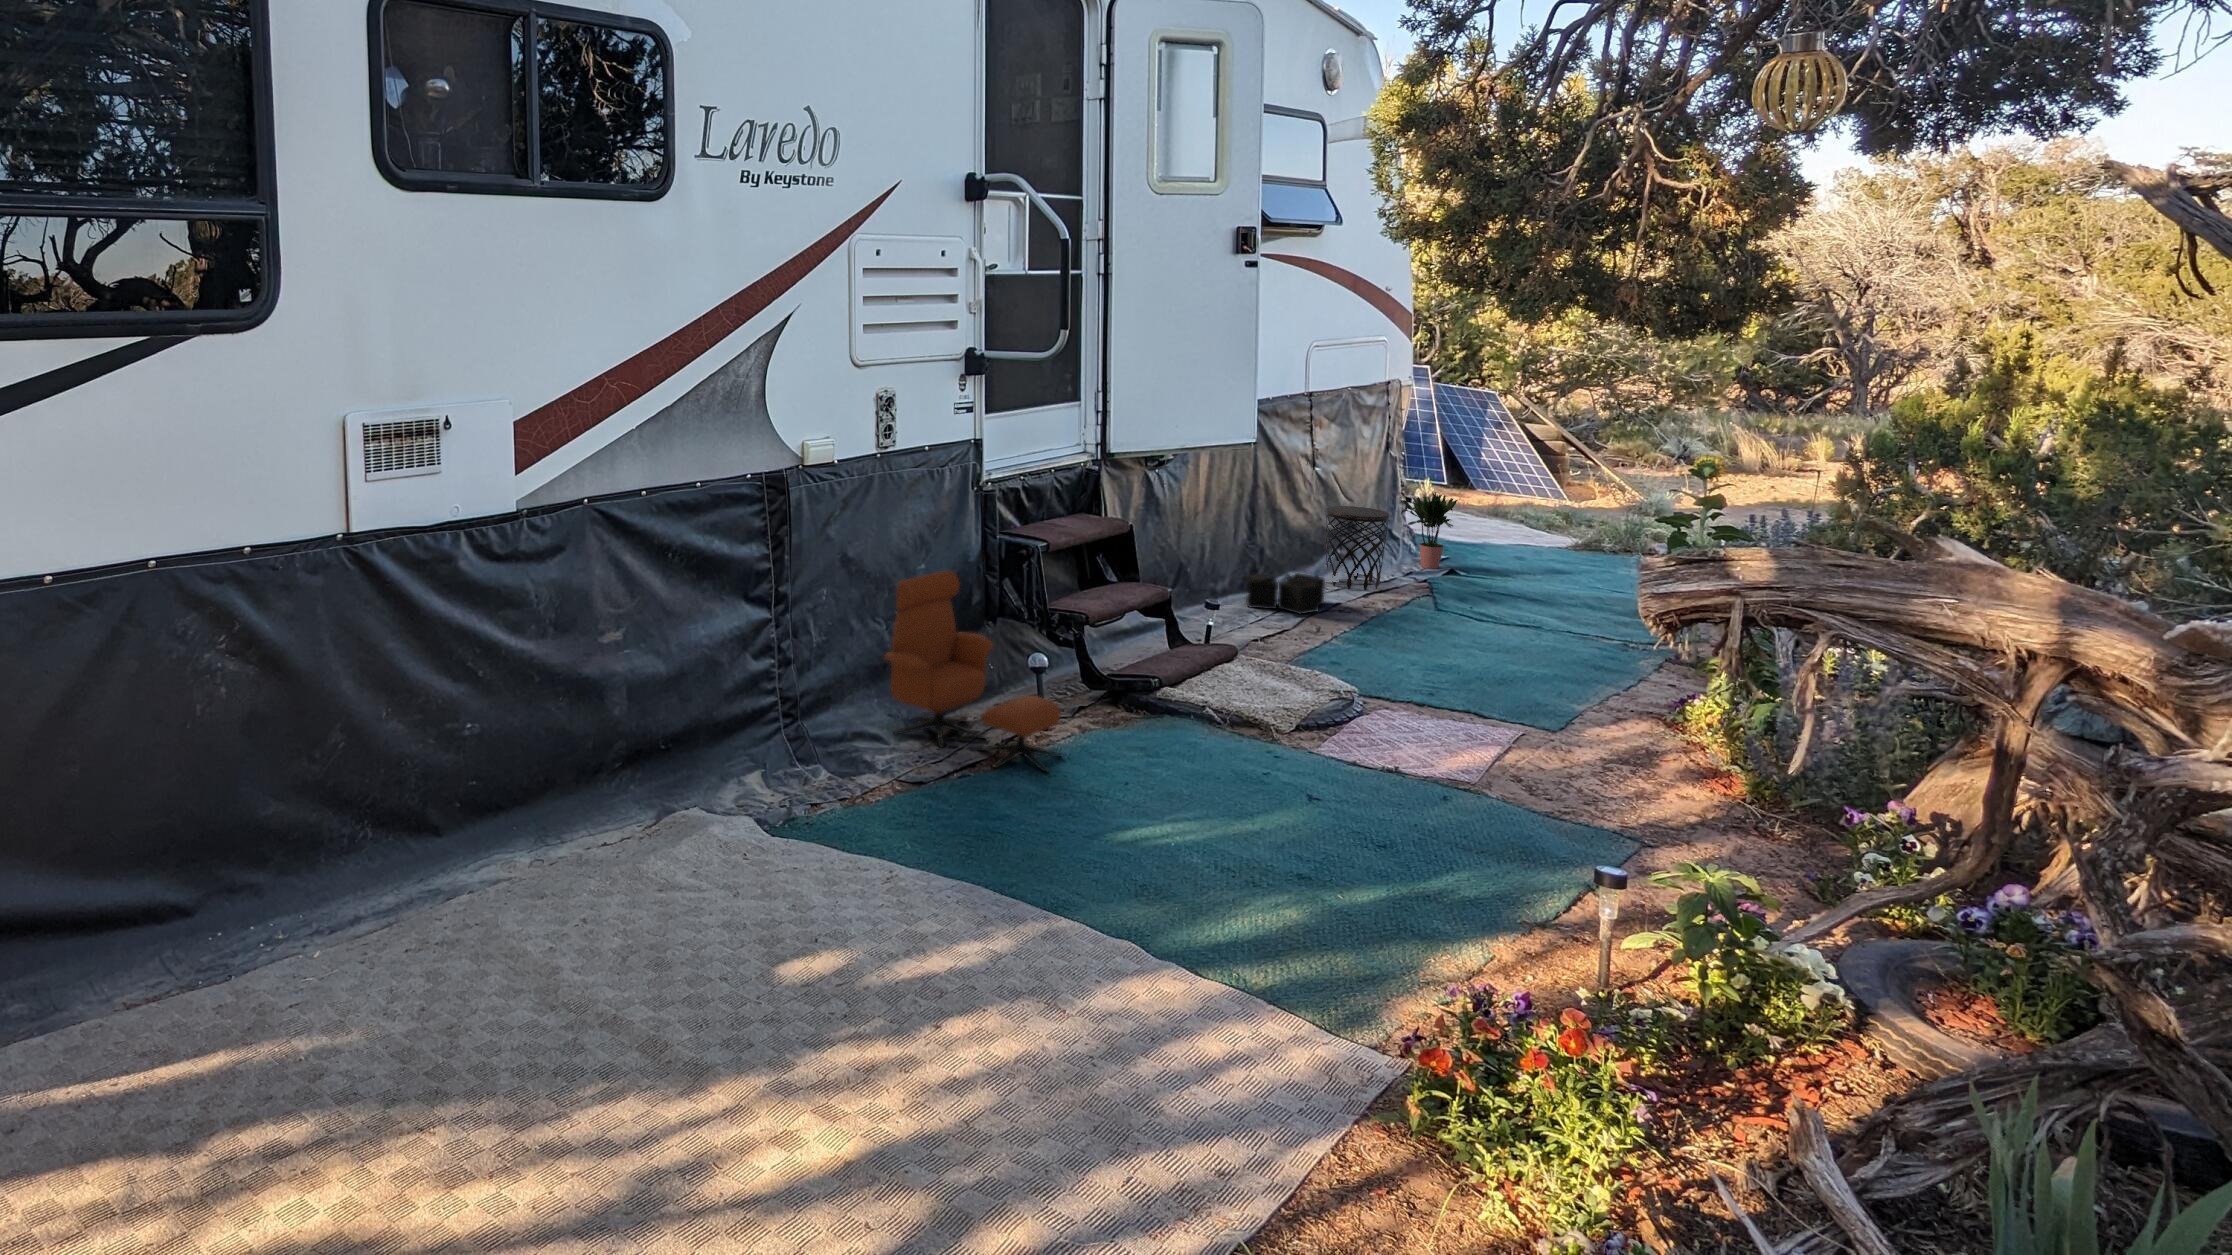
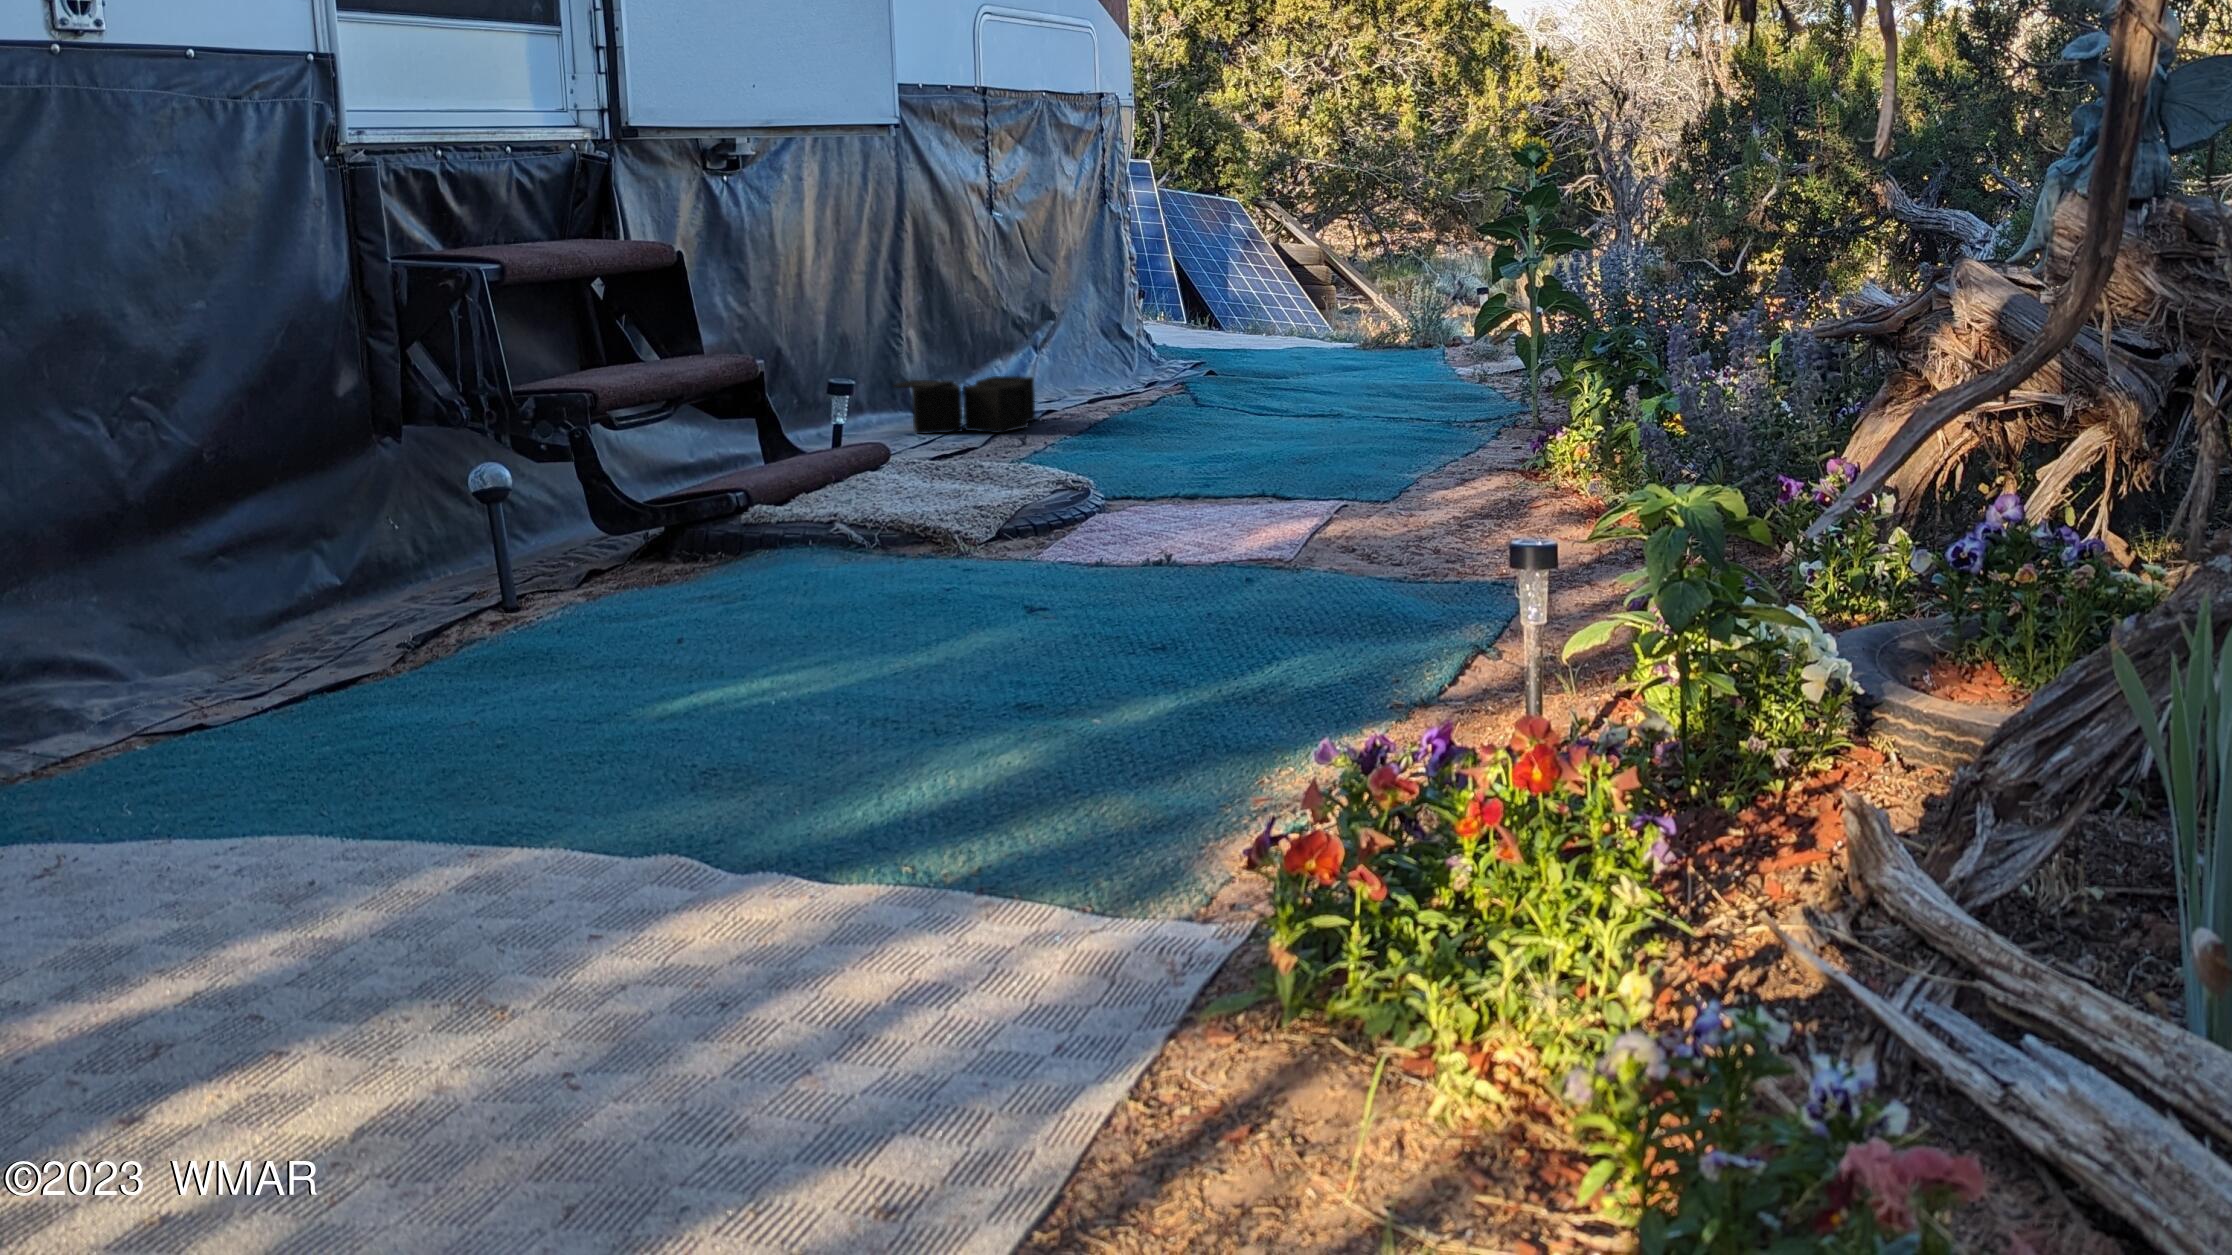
potted plant: present [1401,492,1458,569] -> none [1130,257,1214,376]
side table: present [1326,506,1389,590] -> none [1027,278,1120,404]
lounge chair: present [885,571,1062,772] -> none [122,309,564,675]

